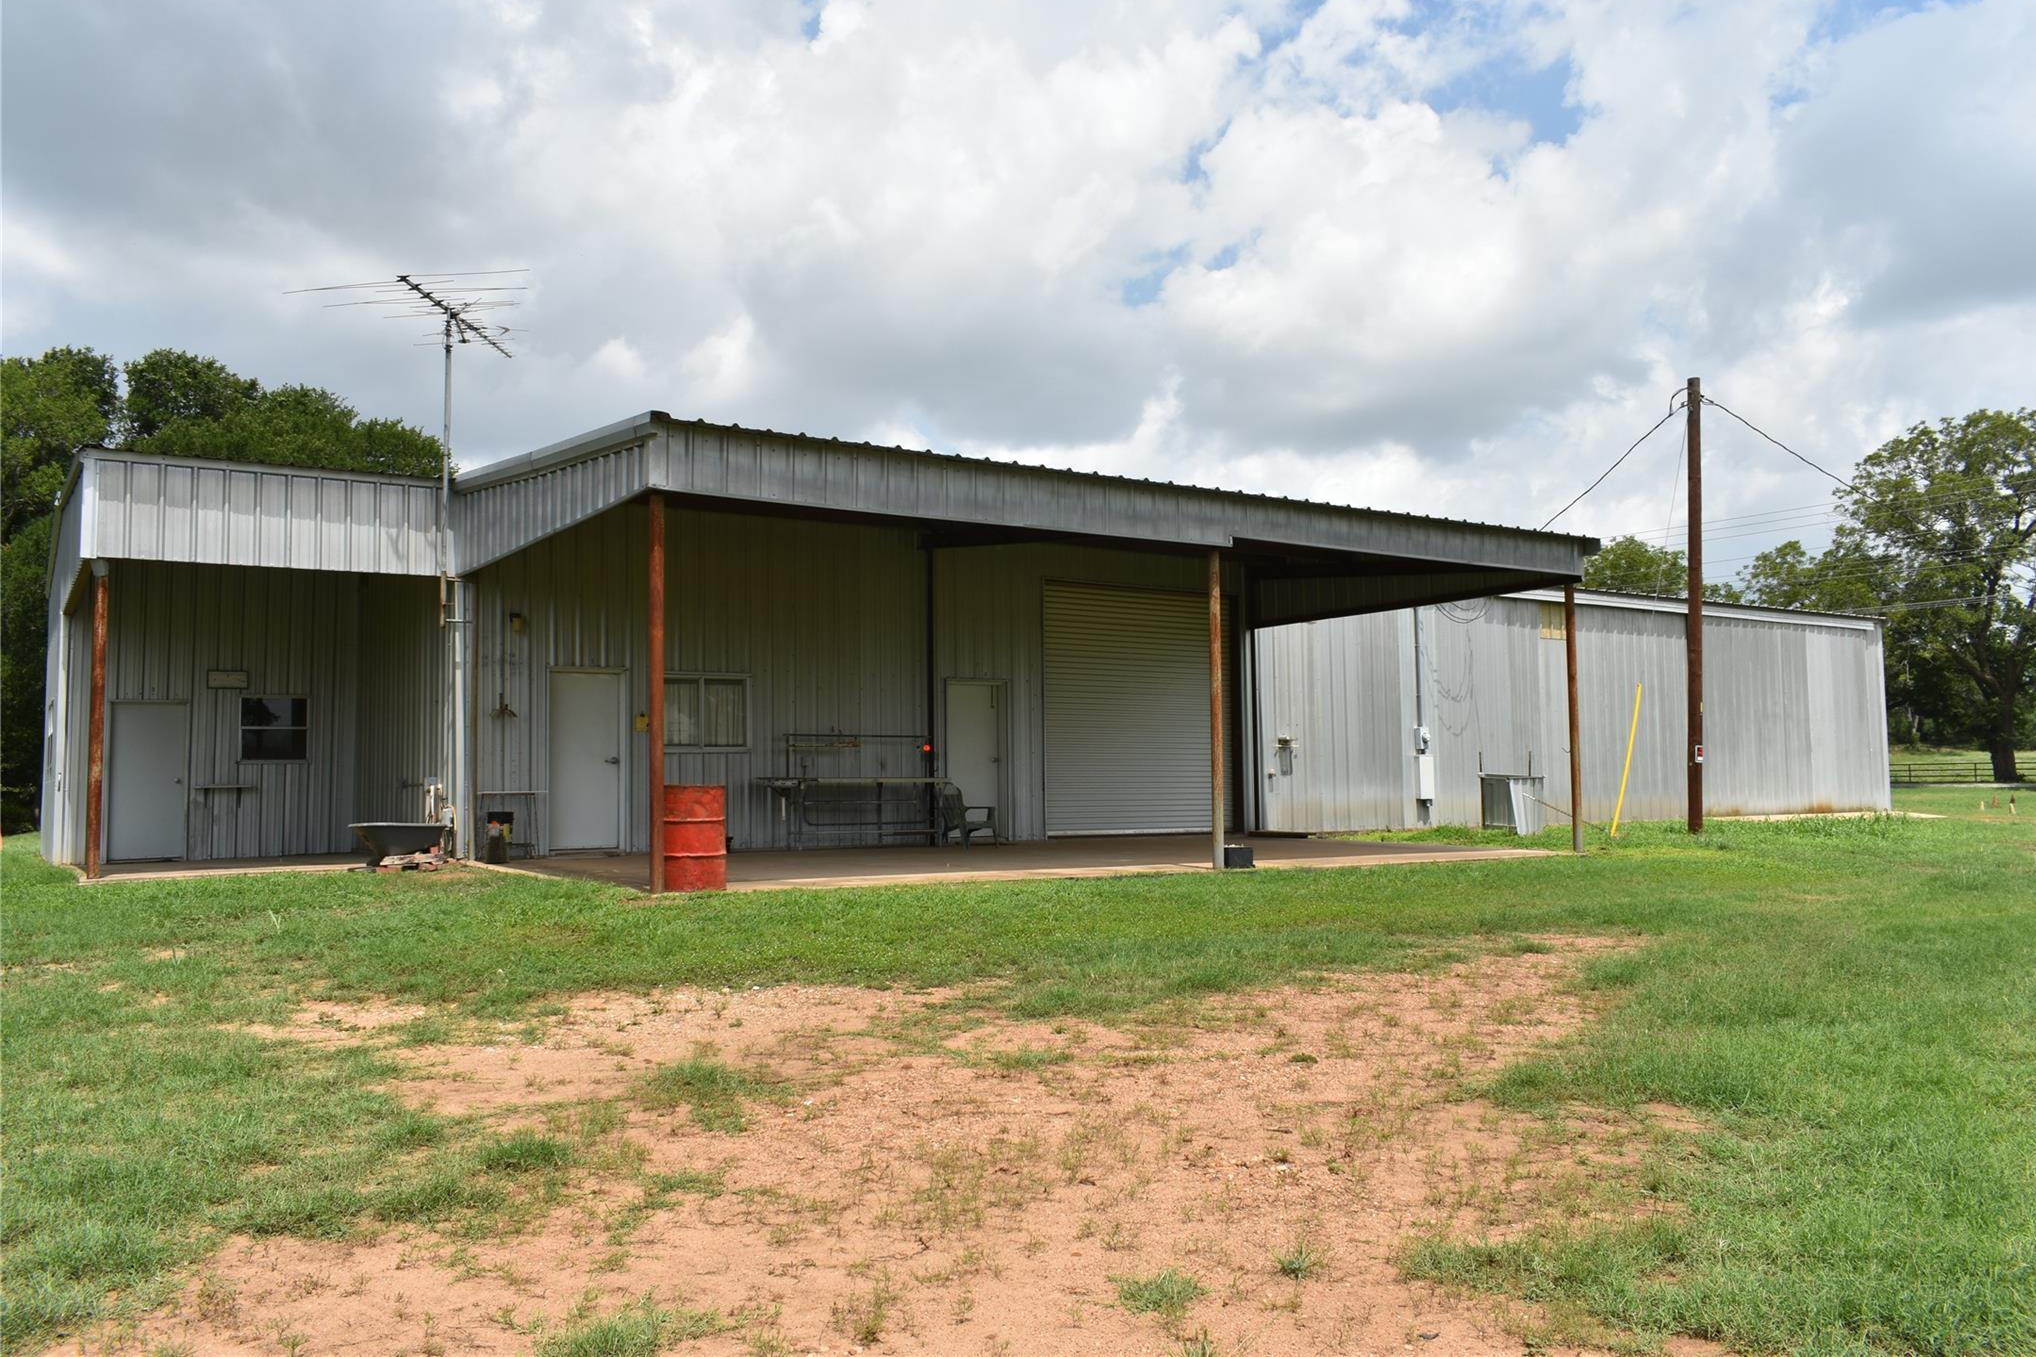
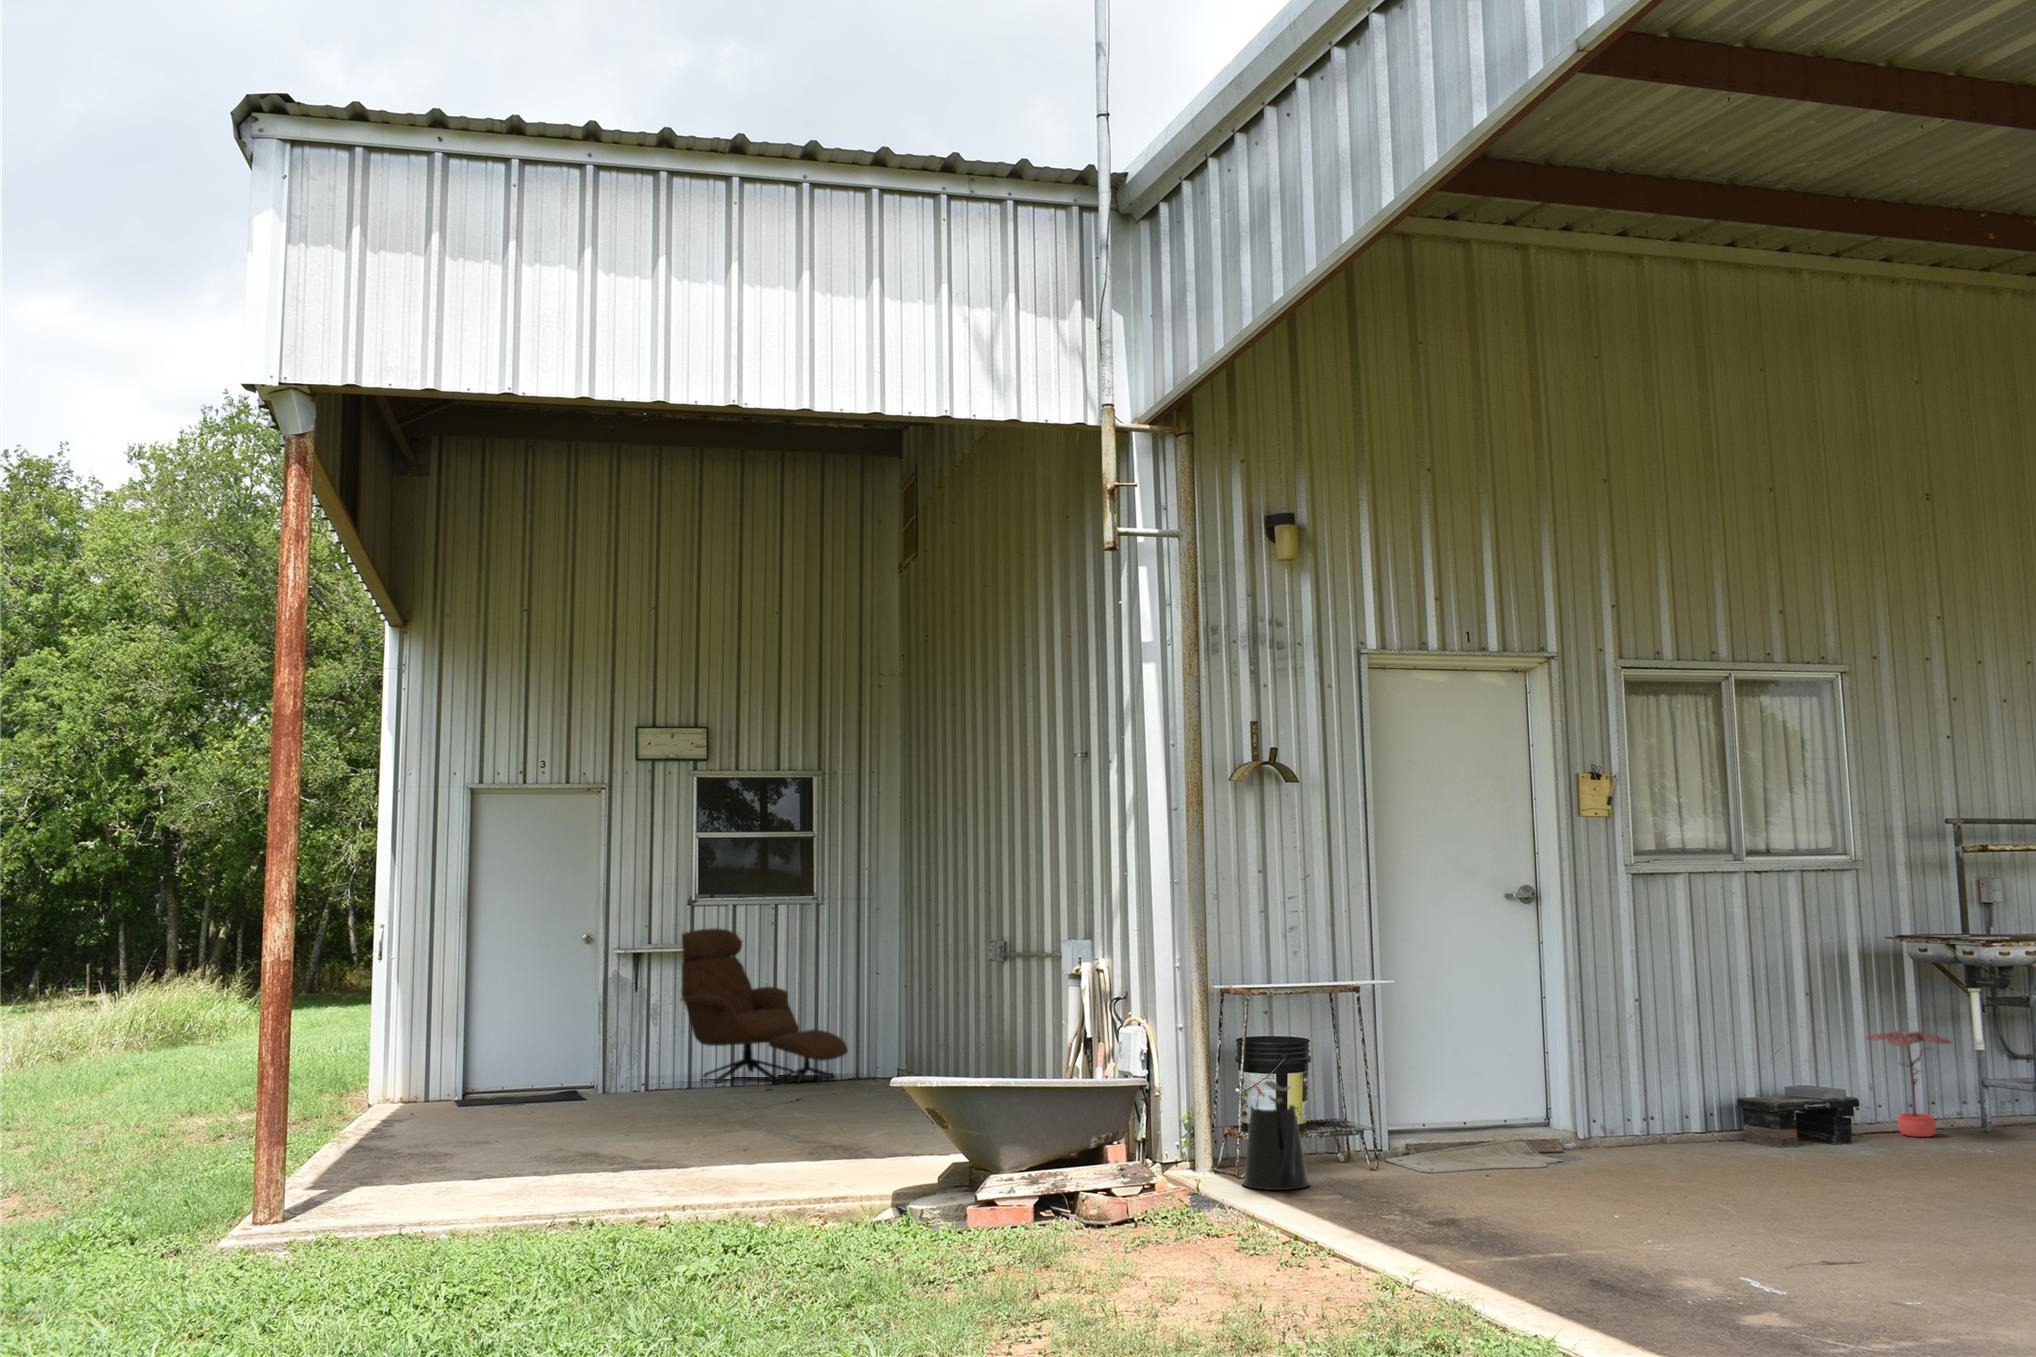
lounge chair: none [233,775,326,852] -> present [682,928,848,1084]
potted plant: none [746,813,773,851] -> present [1866,1031,1951,1137]

